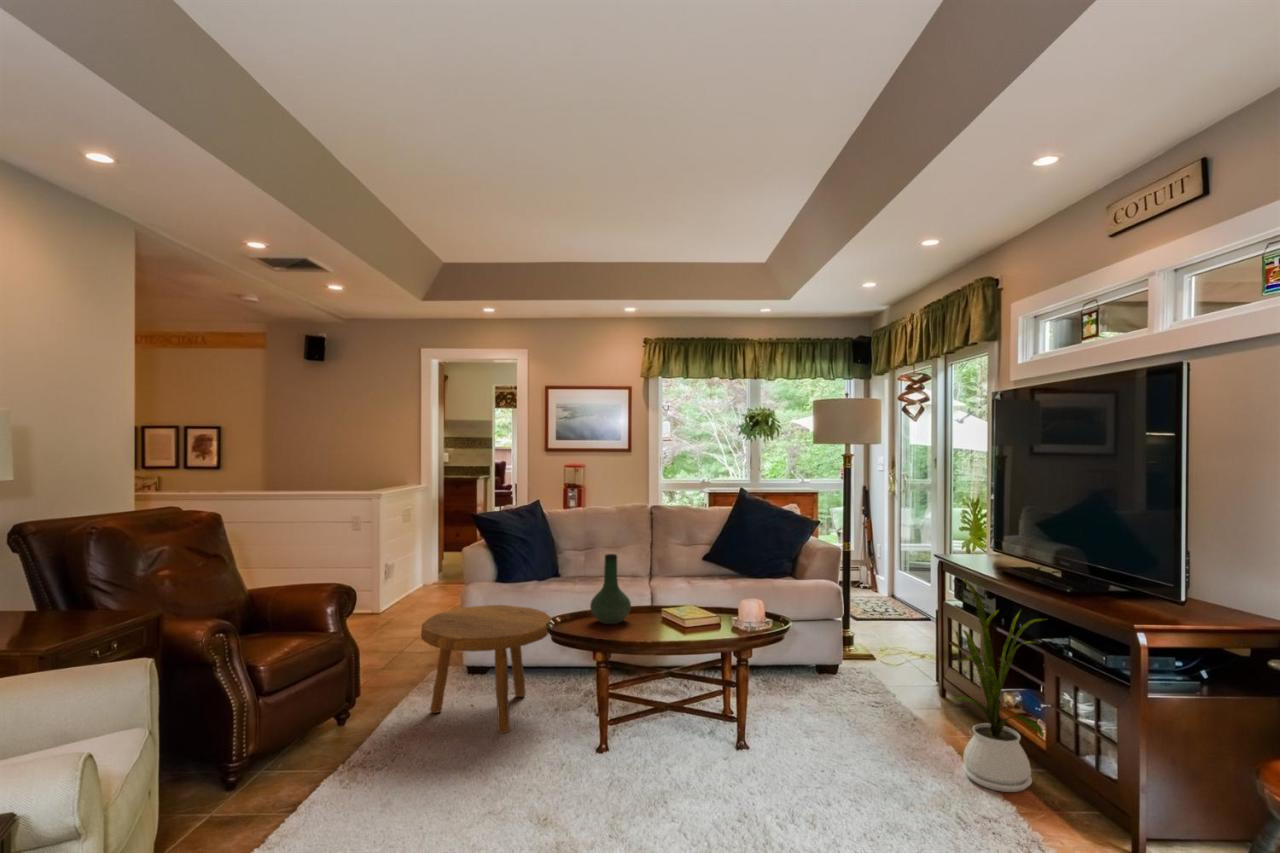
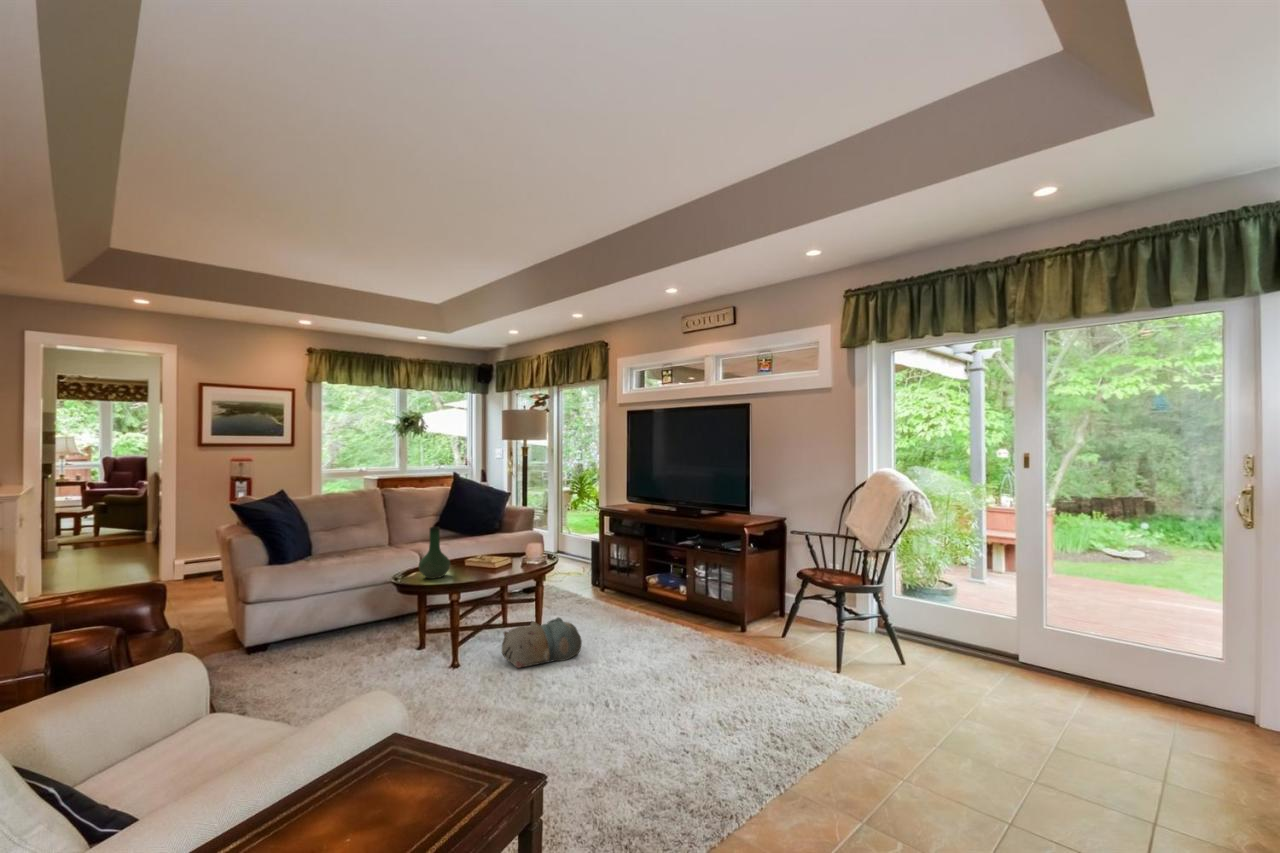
house plant: present [953,579,1045,792] -> none [635,514,689,618]
footstool: present [421,605,552,733] -> none [264,583,385,688]
plush toy: none [640,723,763,806] -> present [502,617,582,668]

